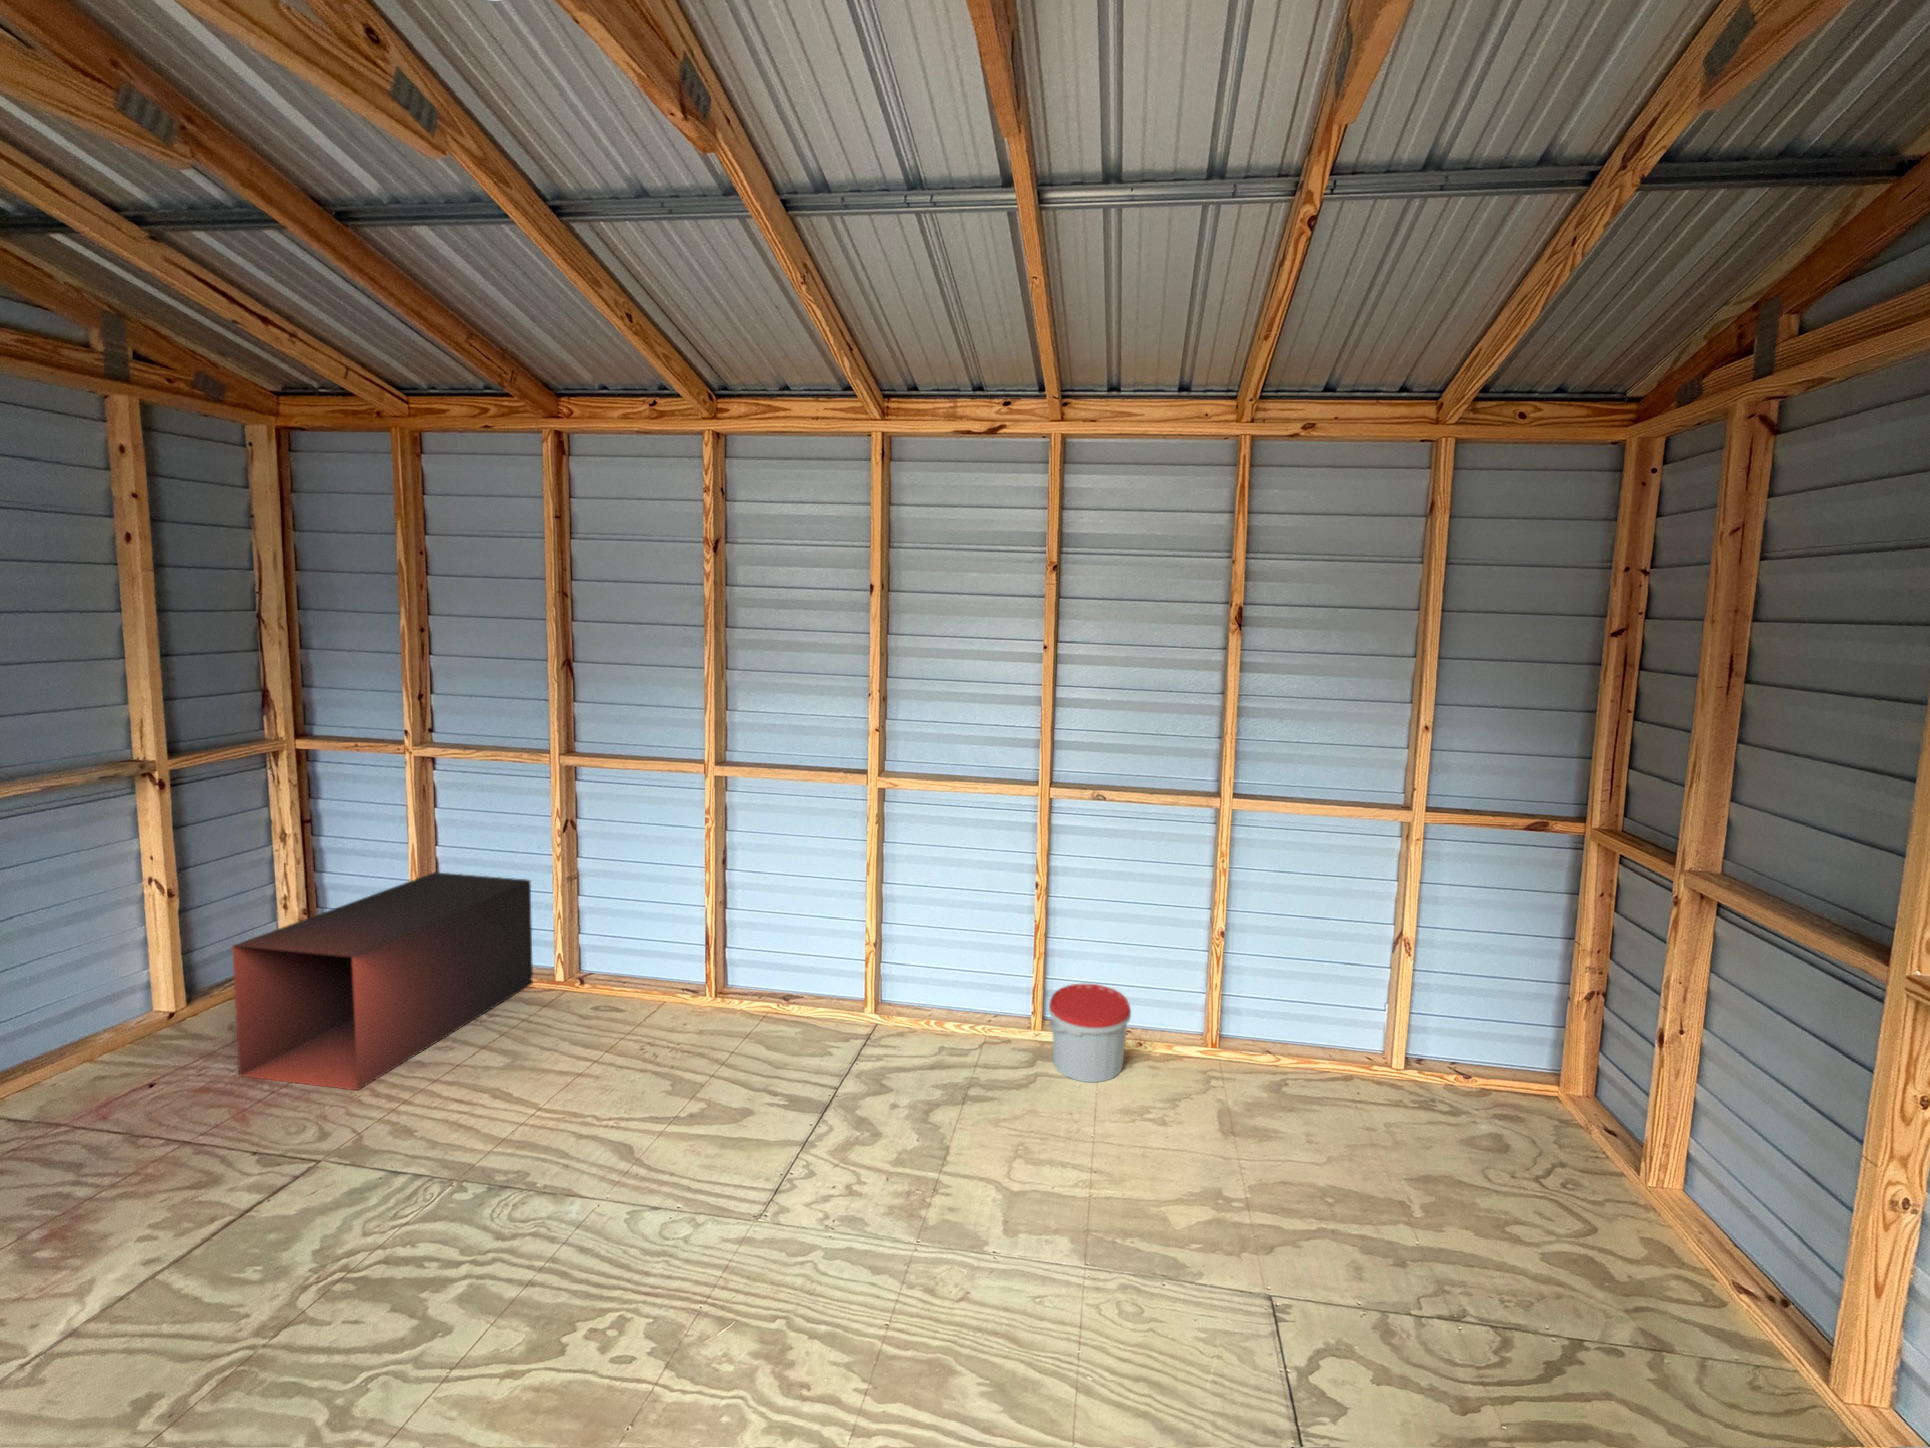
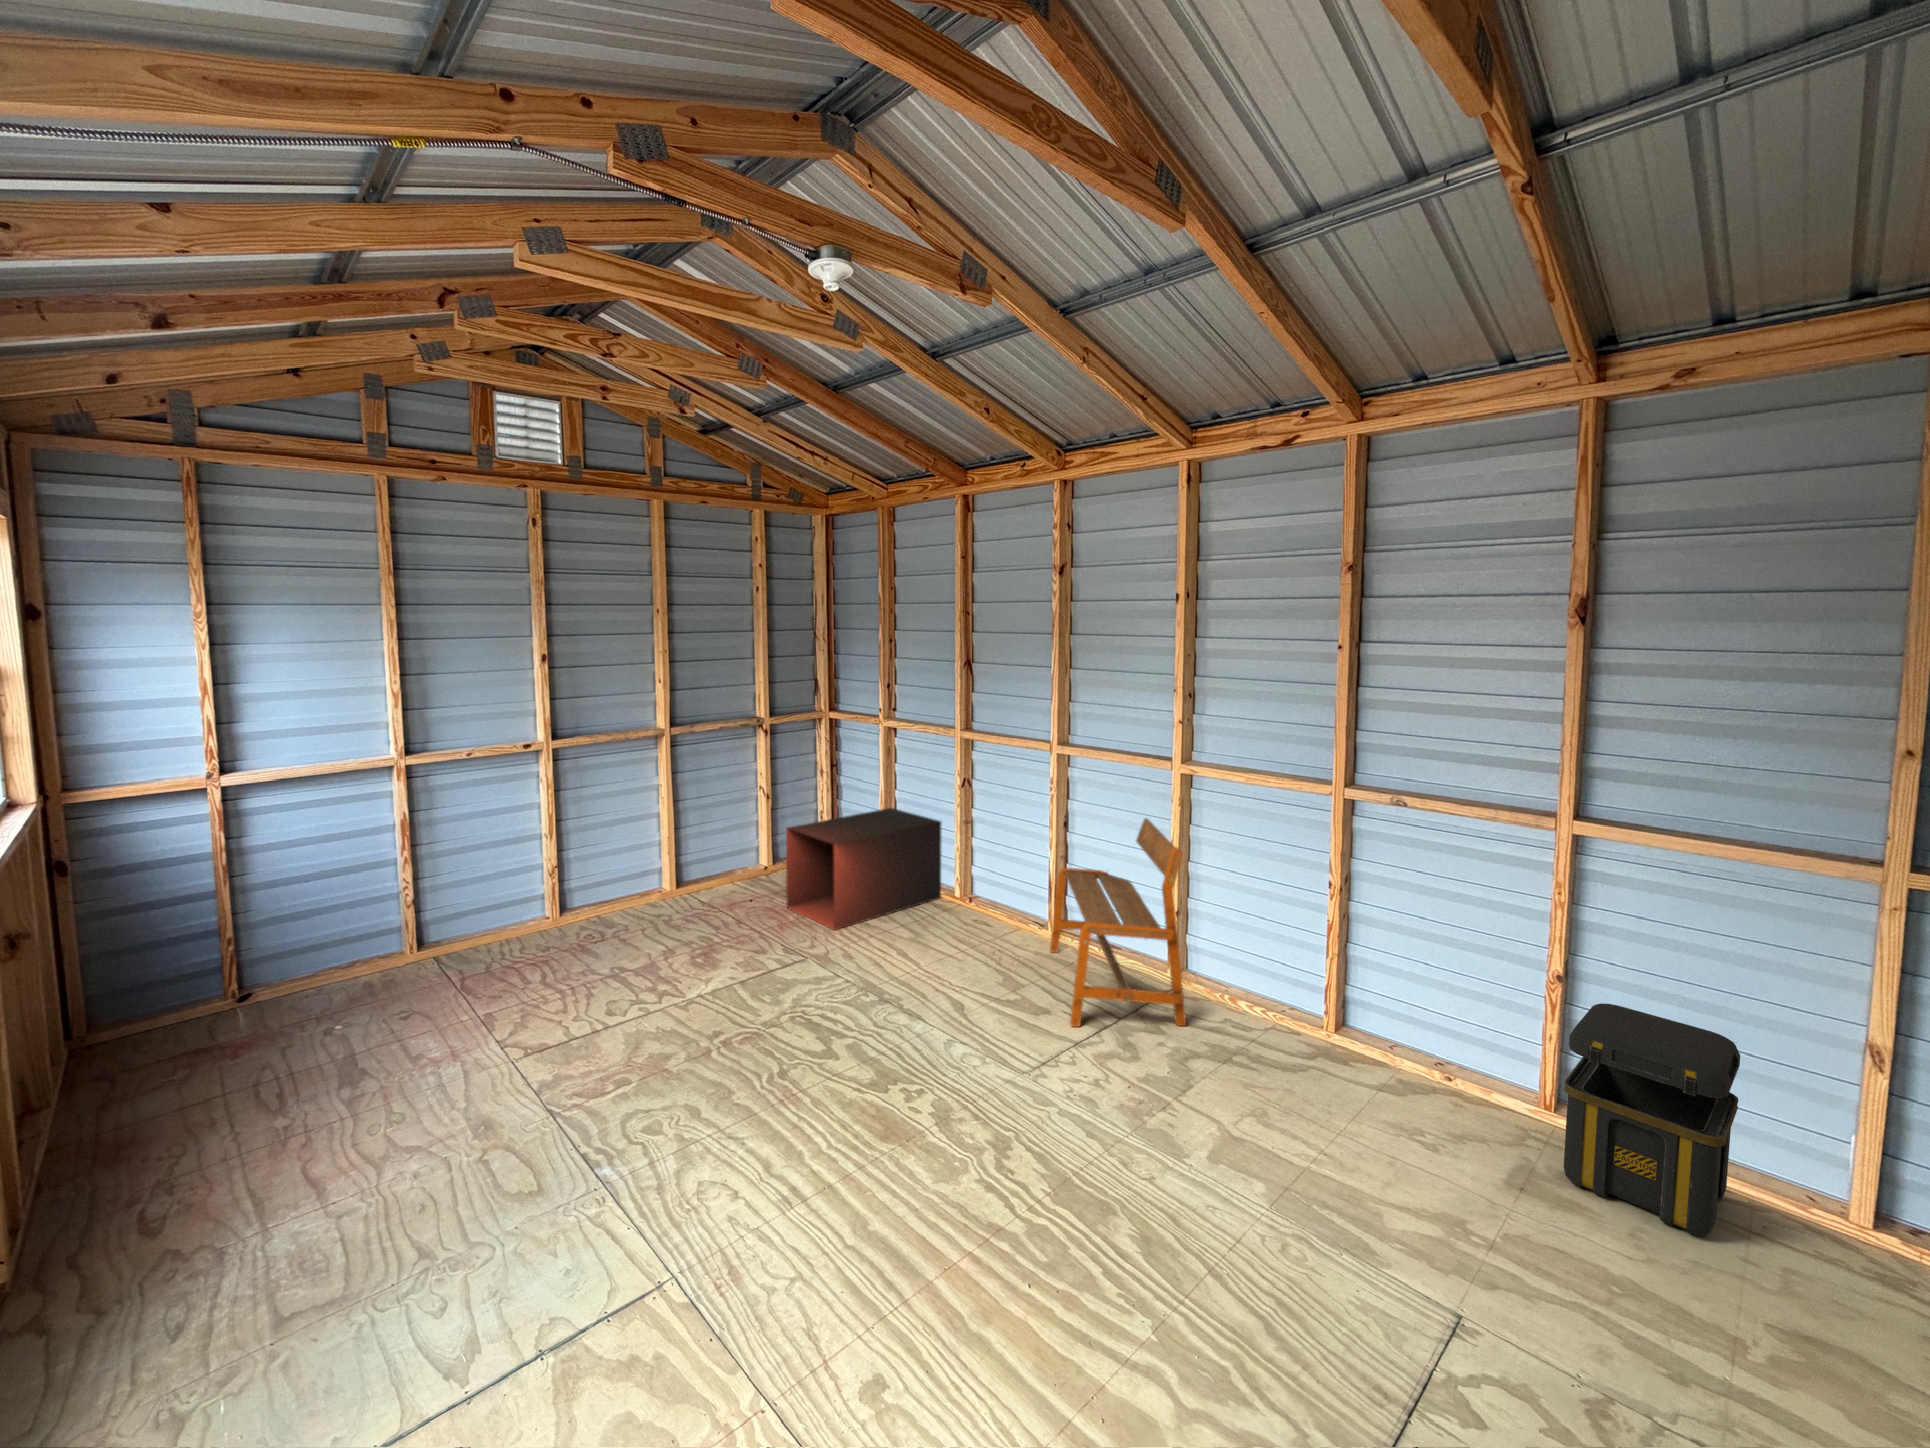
bench: none [715,829,907,1118] -> present [1050,818,1186,1027]
toolbox: none [1238,941,1350,1112] -> present [1564,1003,1740,1236]
bucket: present [1049,984,1131,1082] -> none [1330,999,1429,1103]

